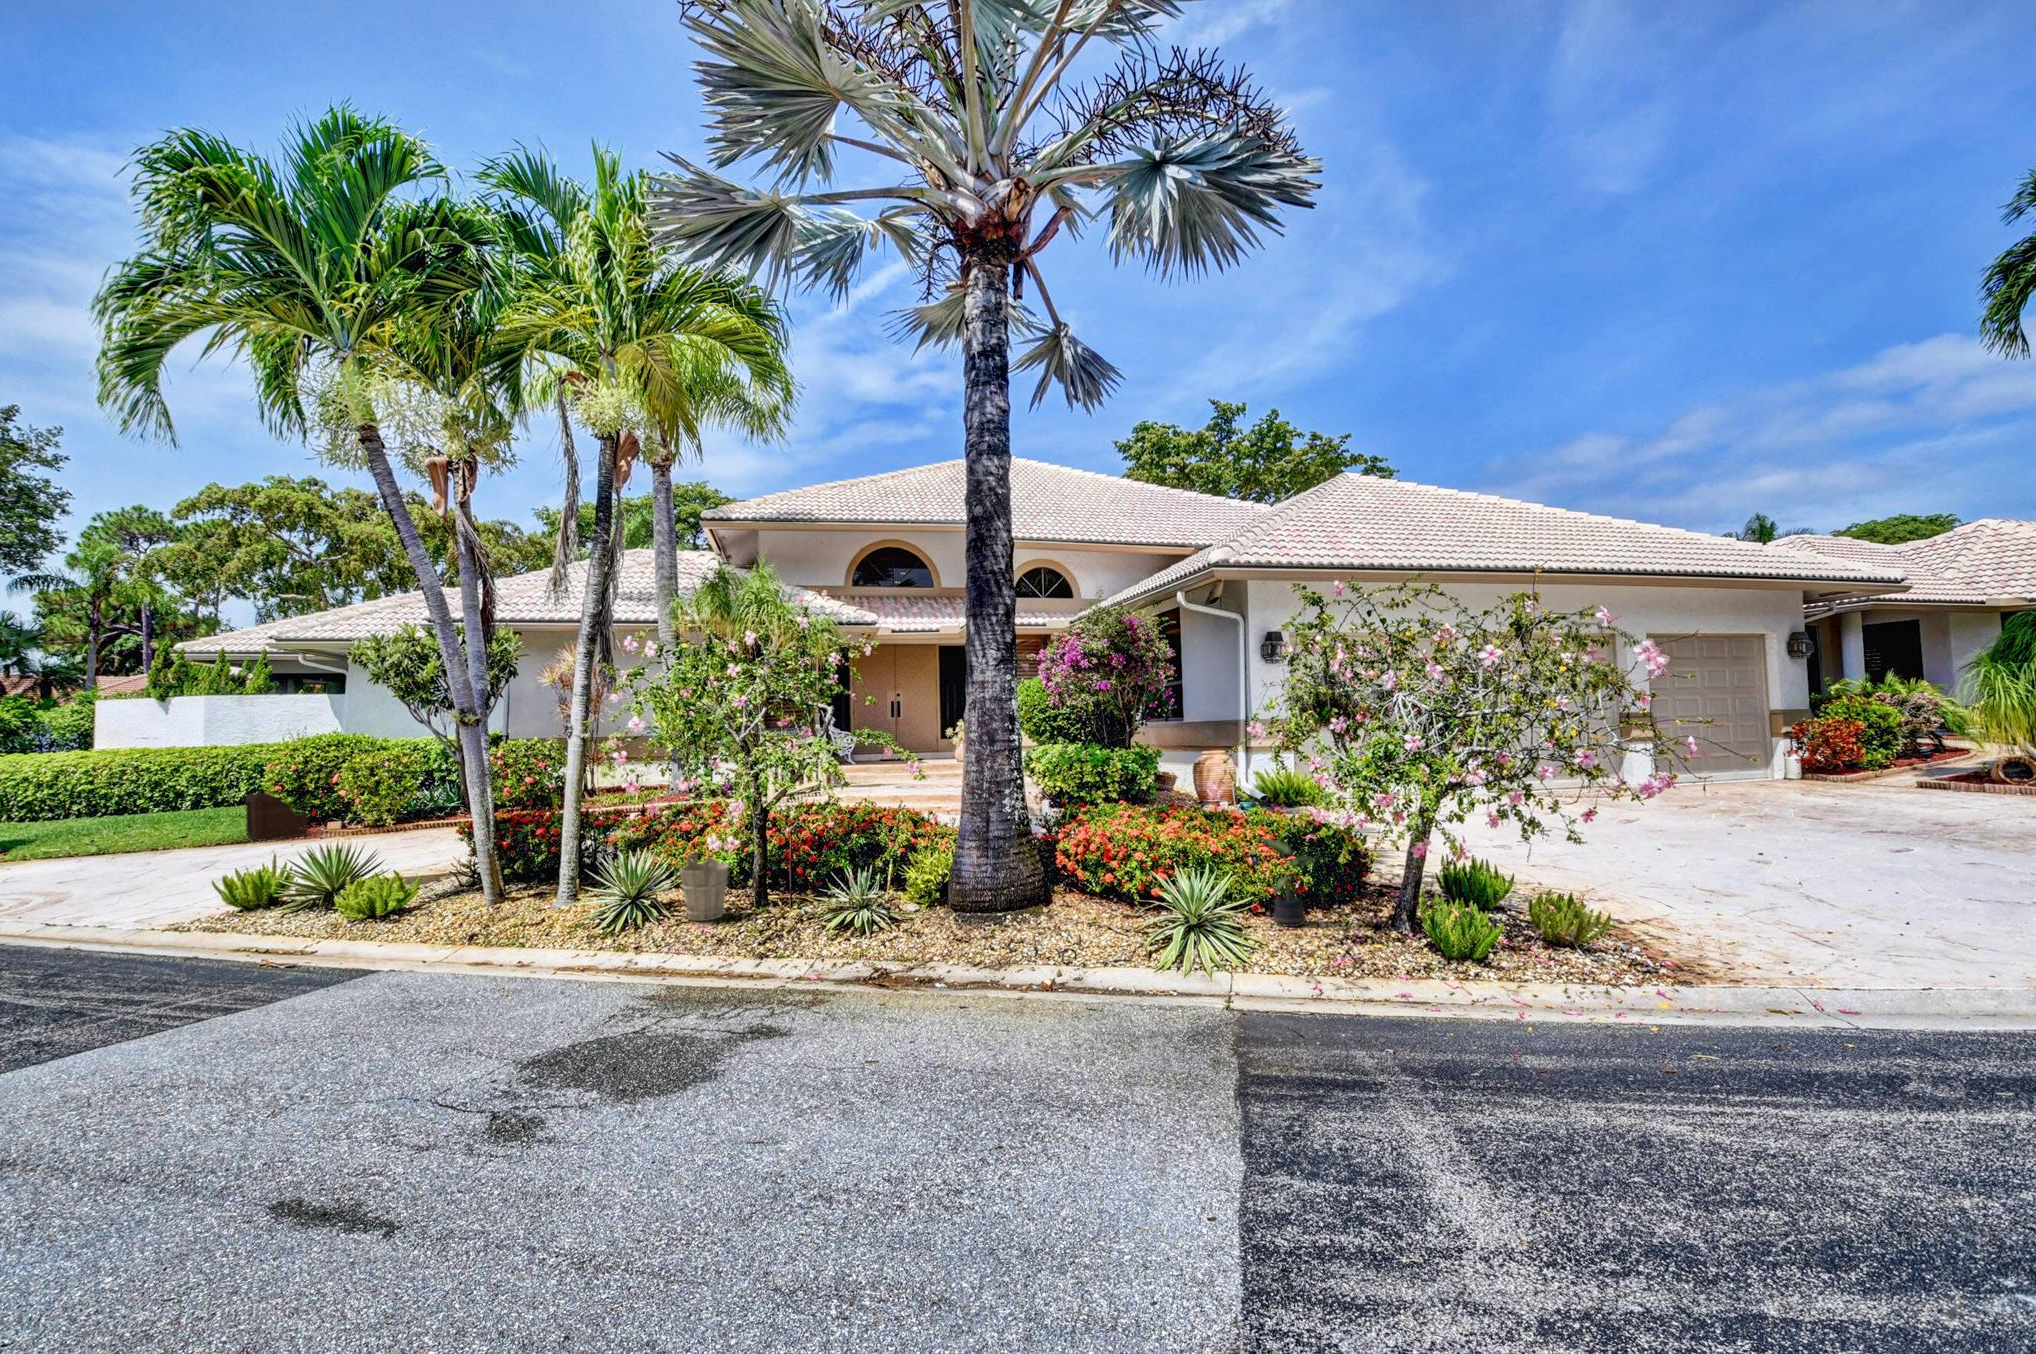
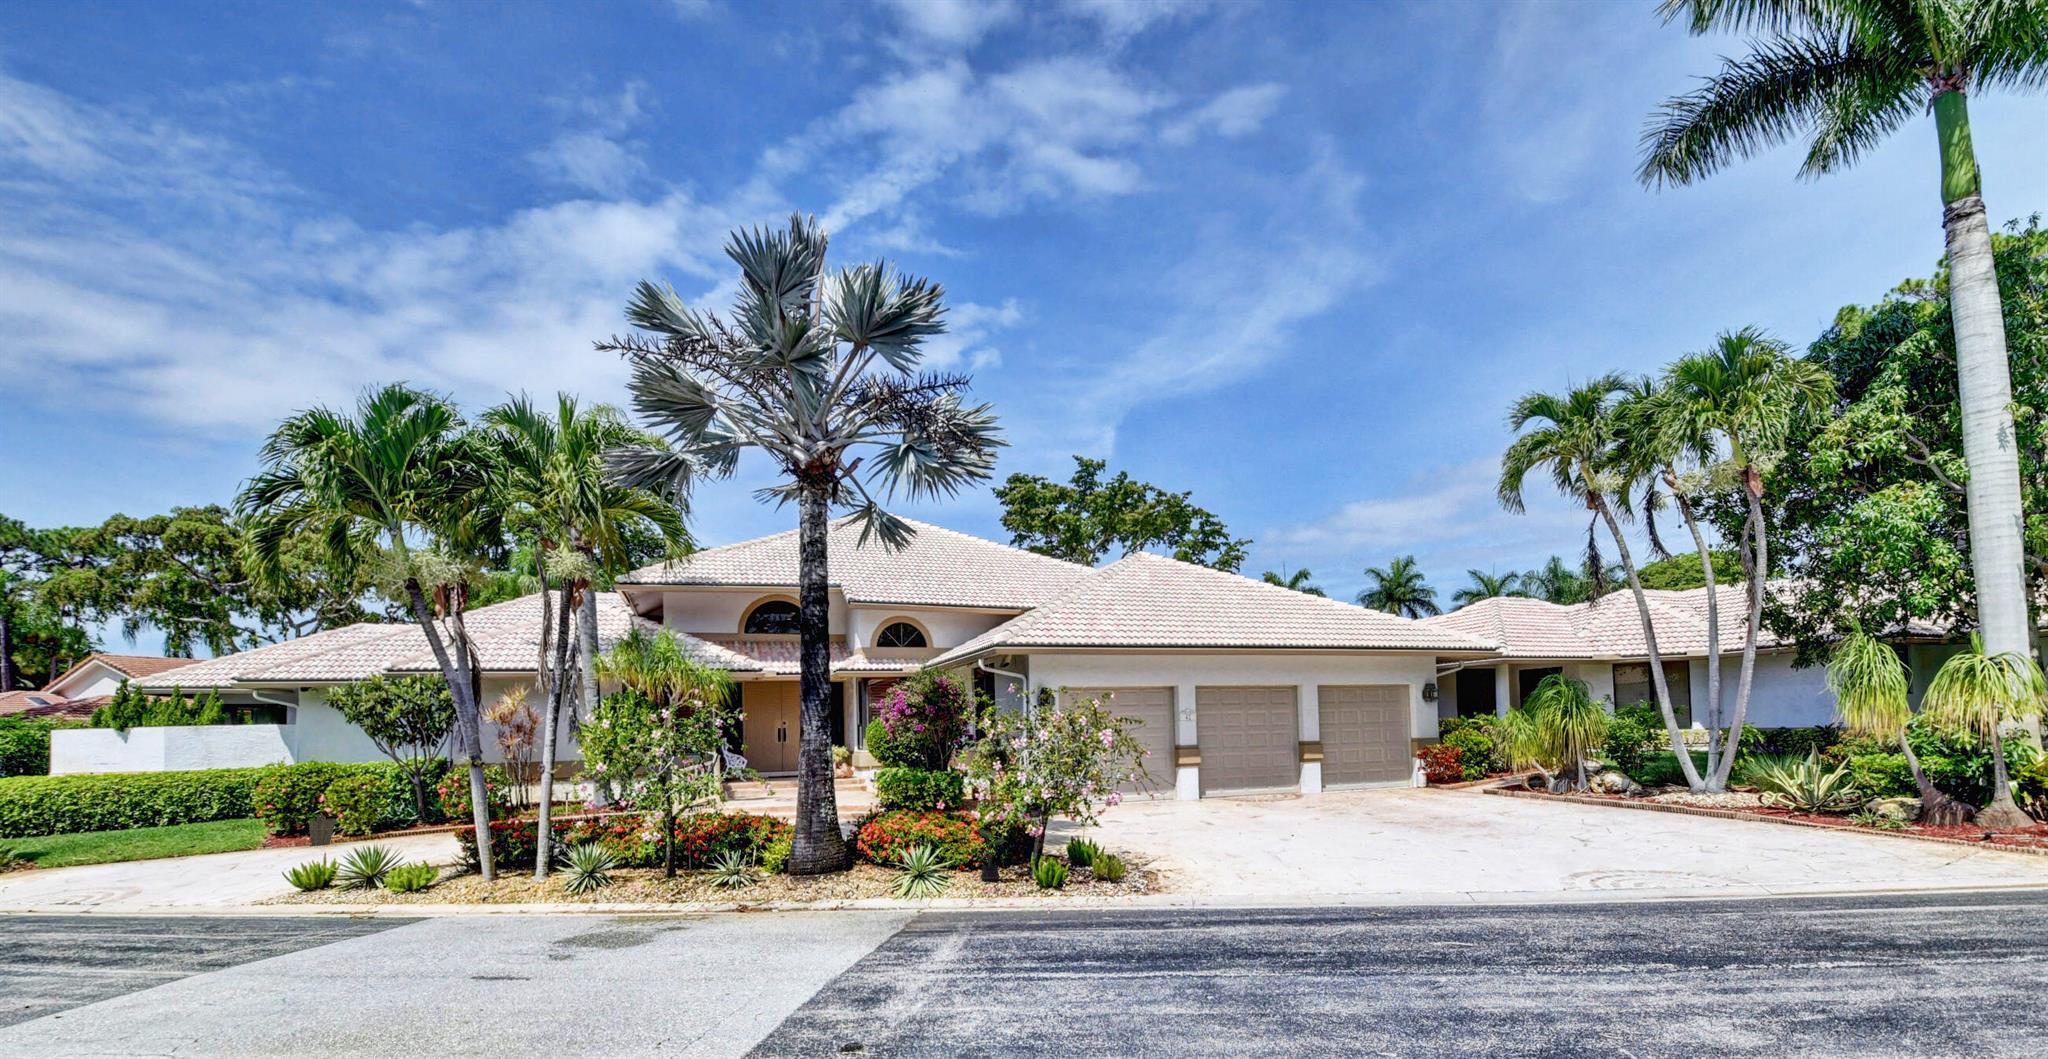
wooden crate: present [246,793,308,841] -> none [234,808,290,849]
bucket: present [680,854,729,921] -> present [309,814,336,846]

